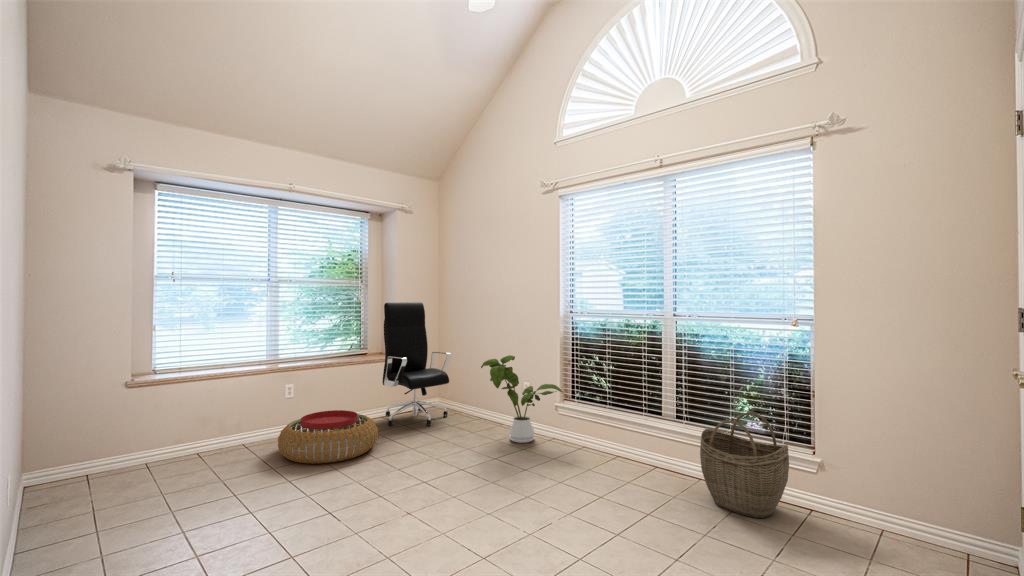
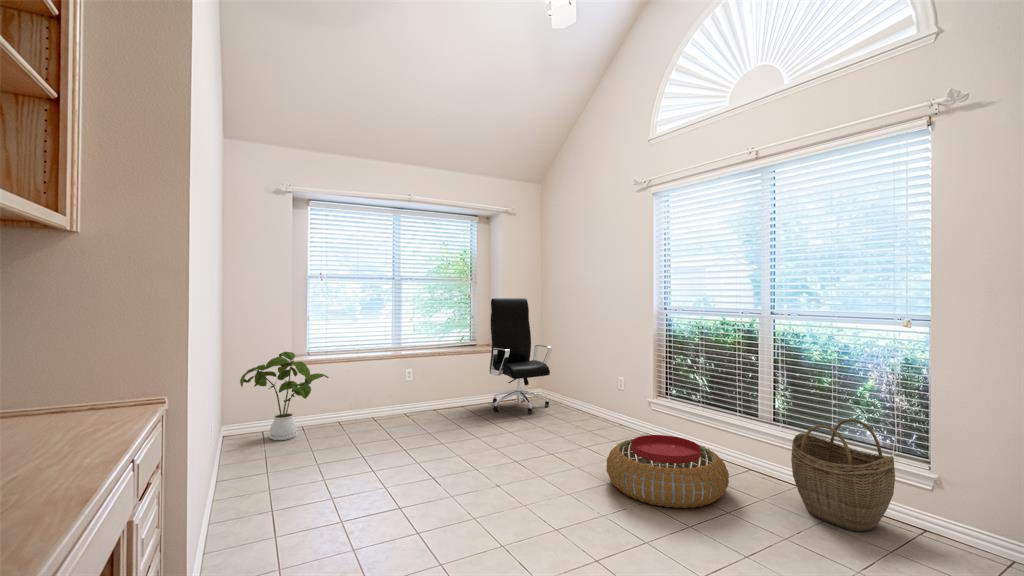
house plant: present [481,355,563,443] -> present [240,352,329,440]
pouf: present [278,410,378,464] -> present [607,435,729,508]

